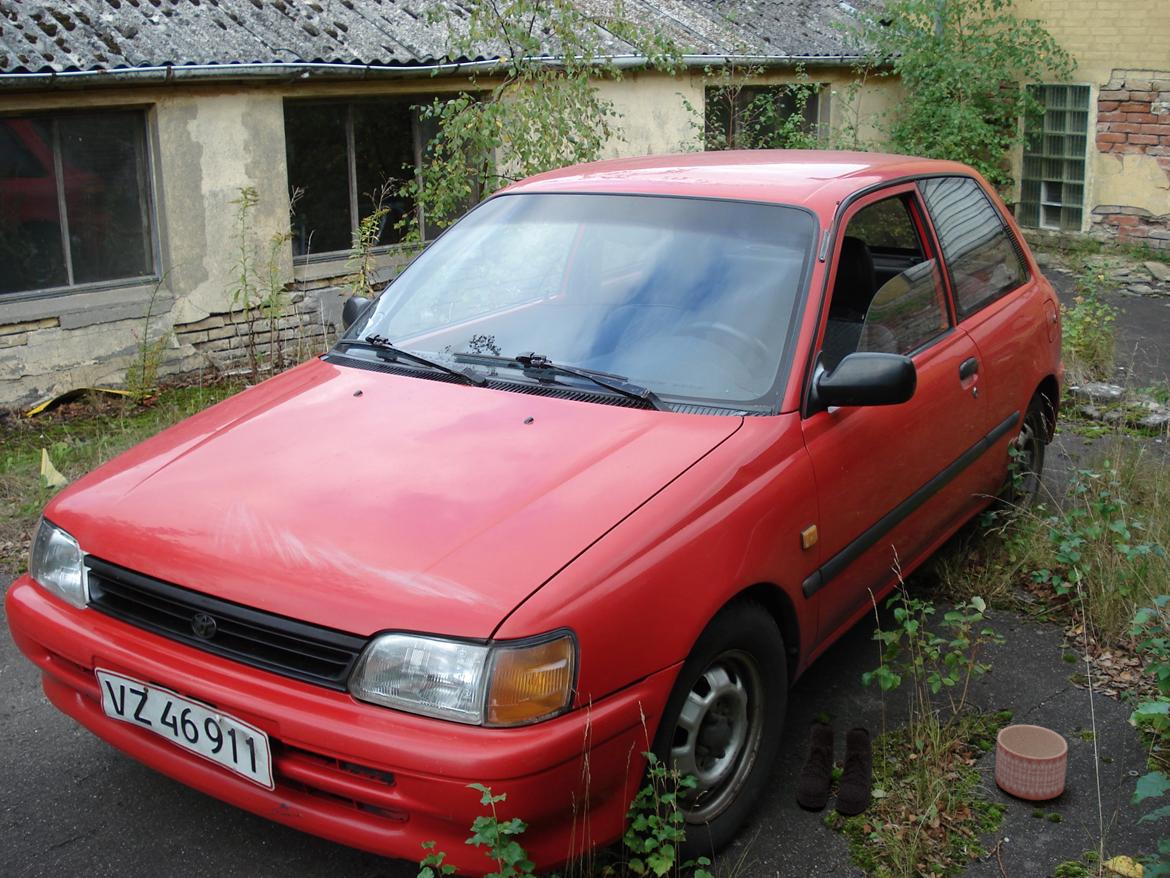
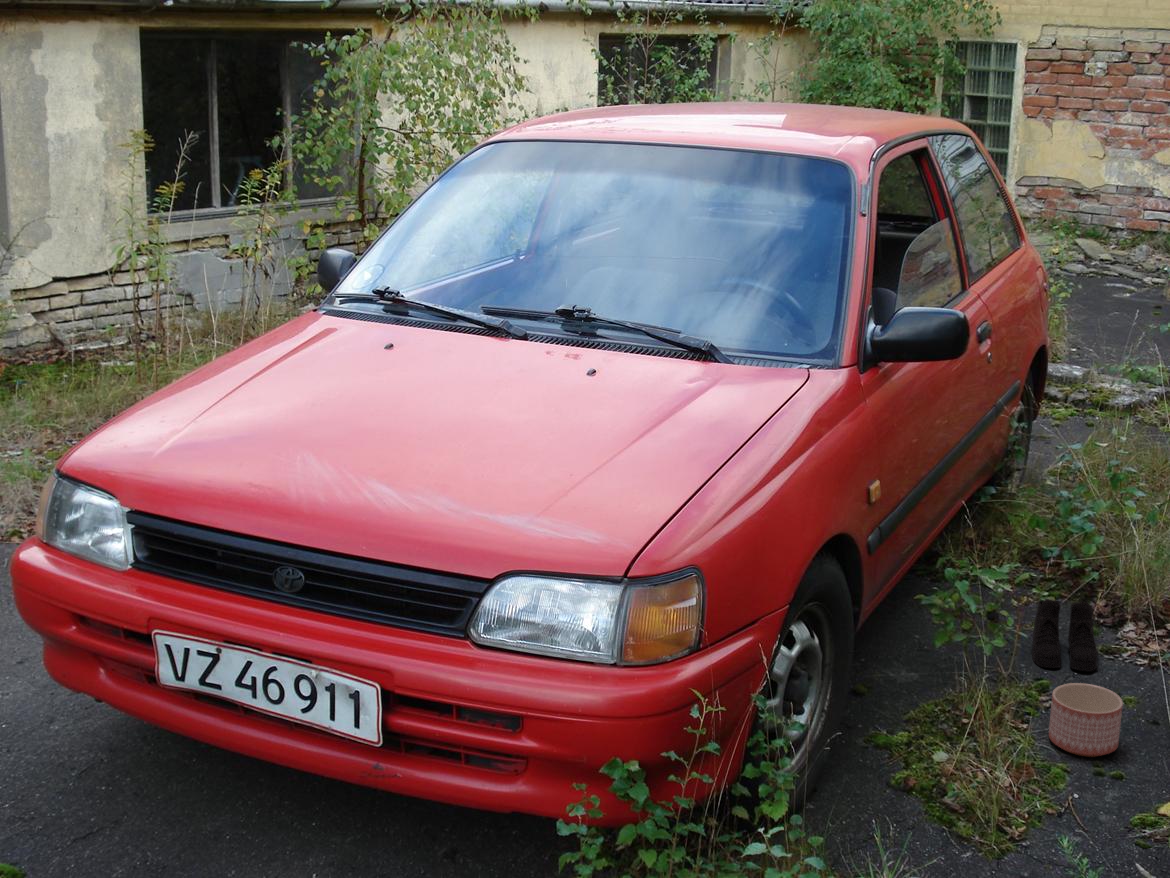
boots: present [797,721,873,814] -> present [1032,599,1098,672]

